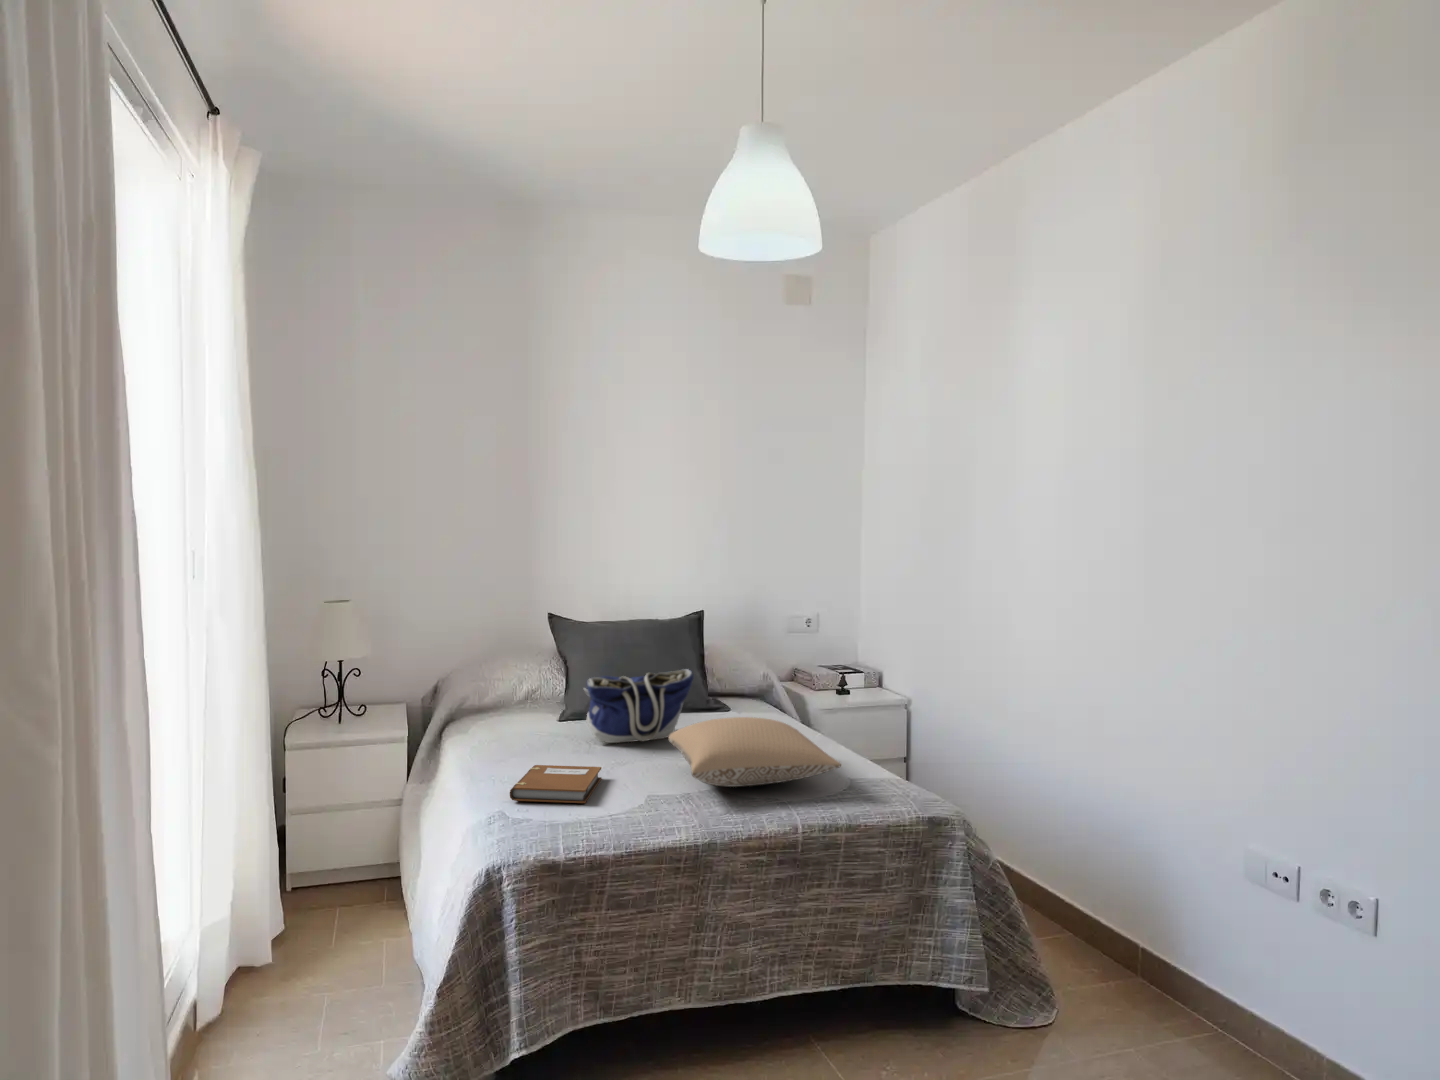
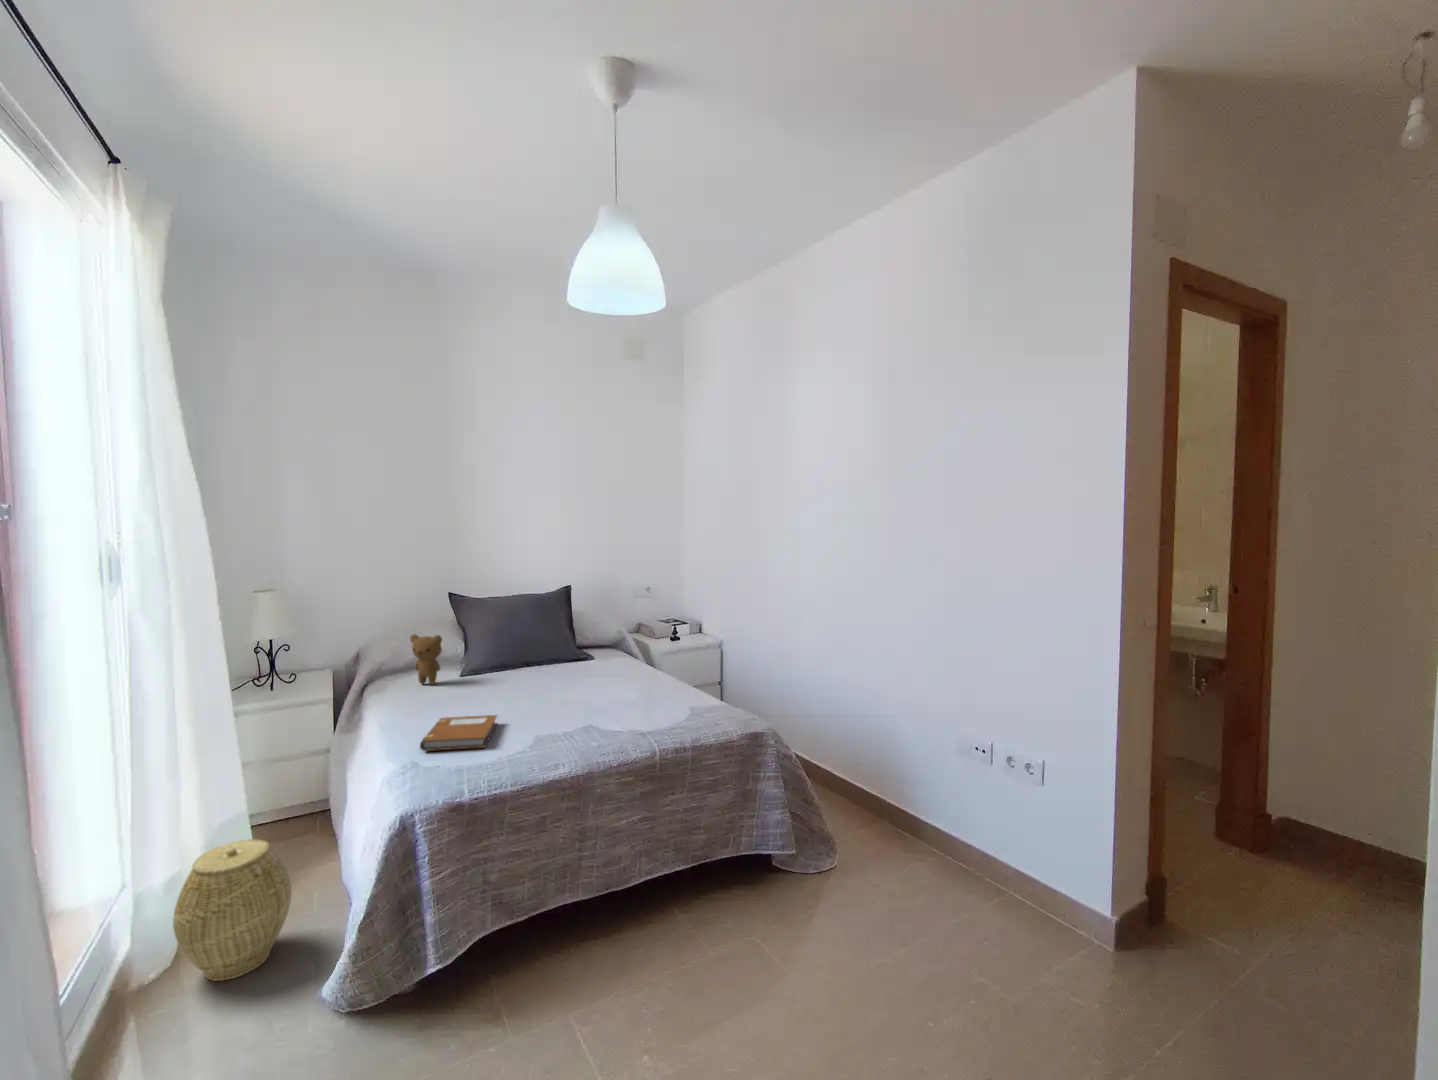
teddy bear: none [500,662,538,728] -> present [410,634,442,685]
tote bag: present [584,669,693,743] -> none [480,631,567,692]
pillow: present [669,717,841,787] -> none [551,668,686,723]
woven basket: none [244,885,363,1040] -> present [173,839,292,981]

